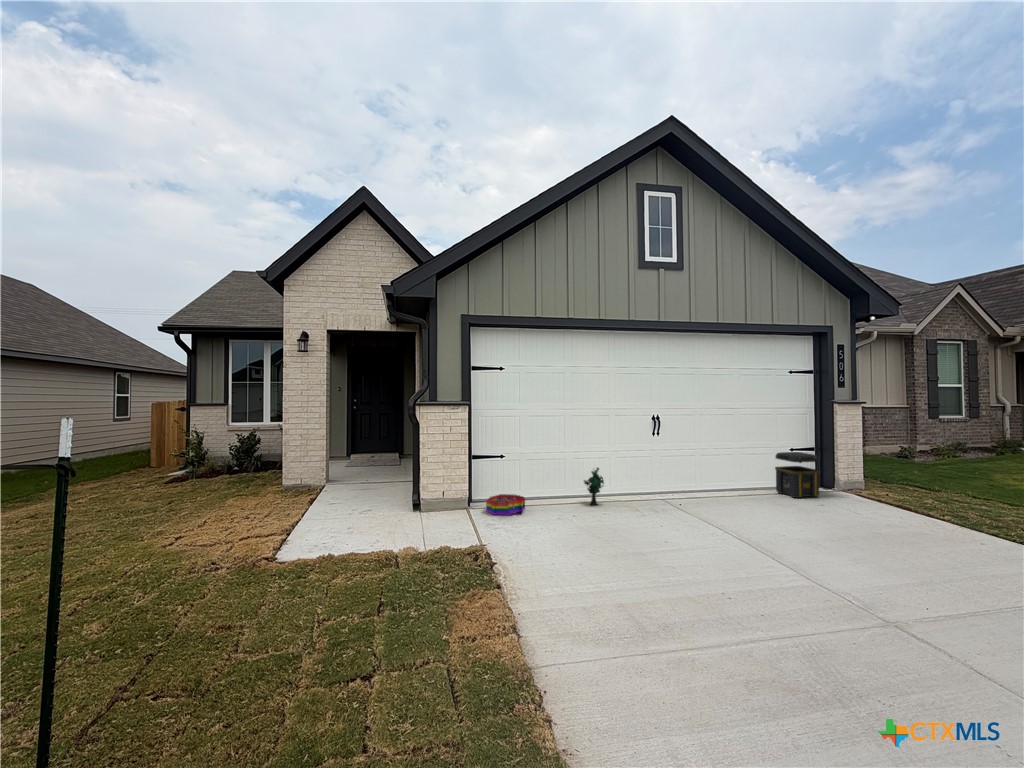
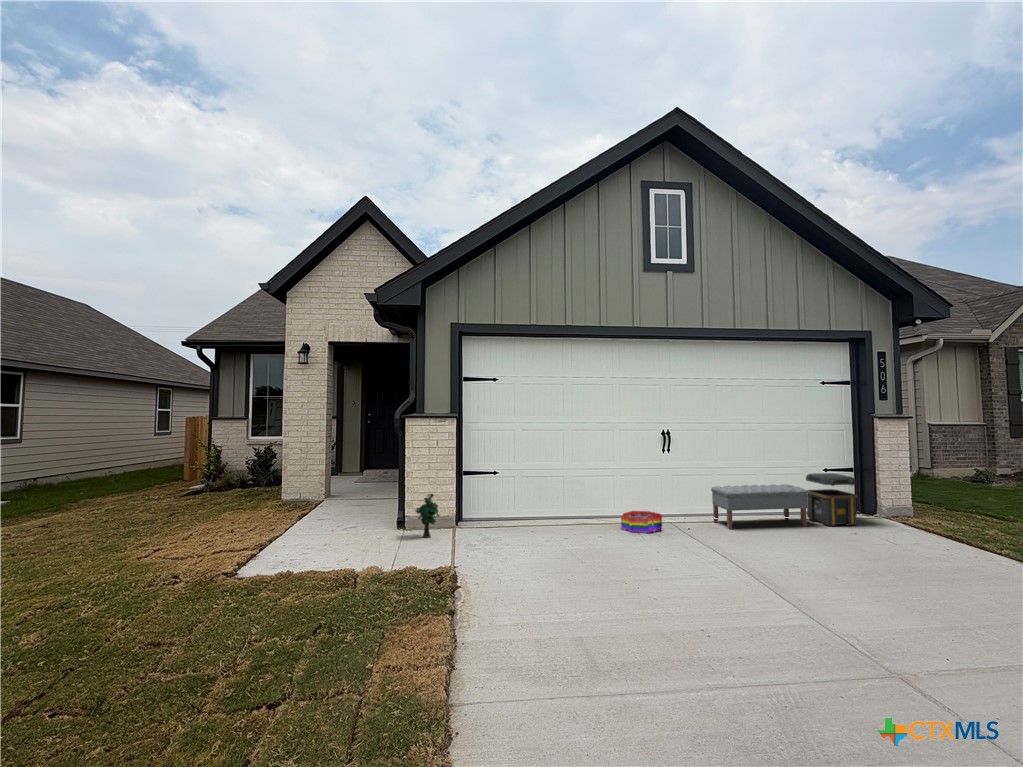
bench: none [695,462,779,503] -> present [711,484,808,529]
decorative plant: present [584,468,604,505] -> present [416,494,439,538]
storage bin: present [486,494,525,515] -> present [621,511,662,533]

